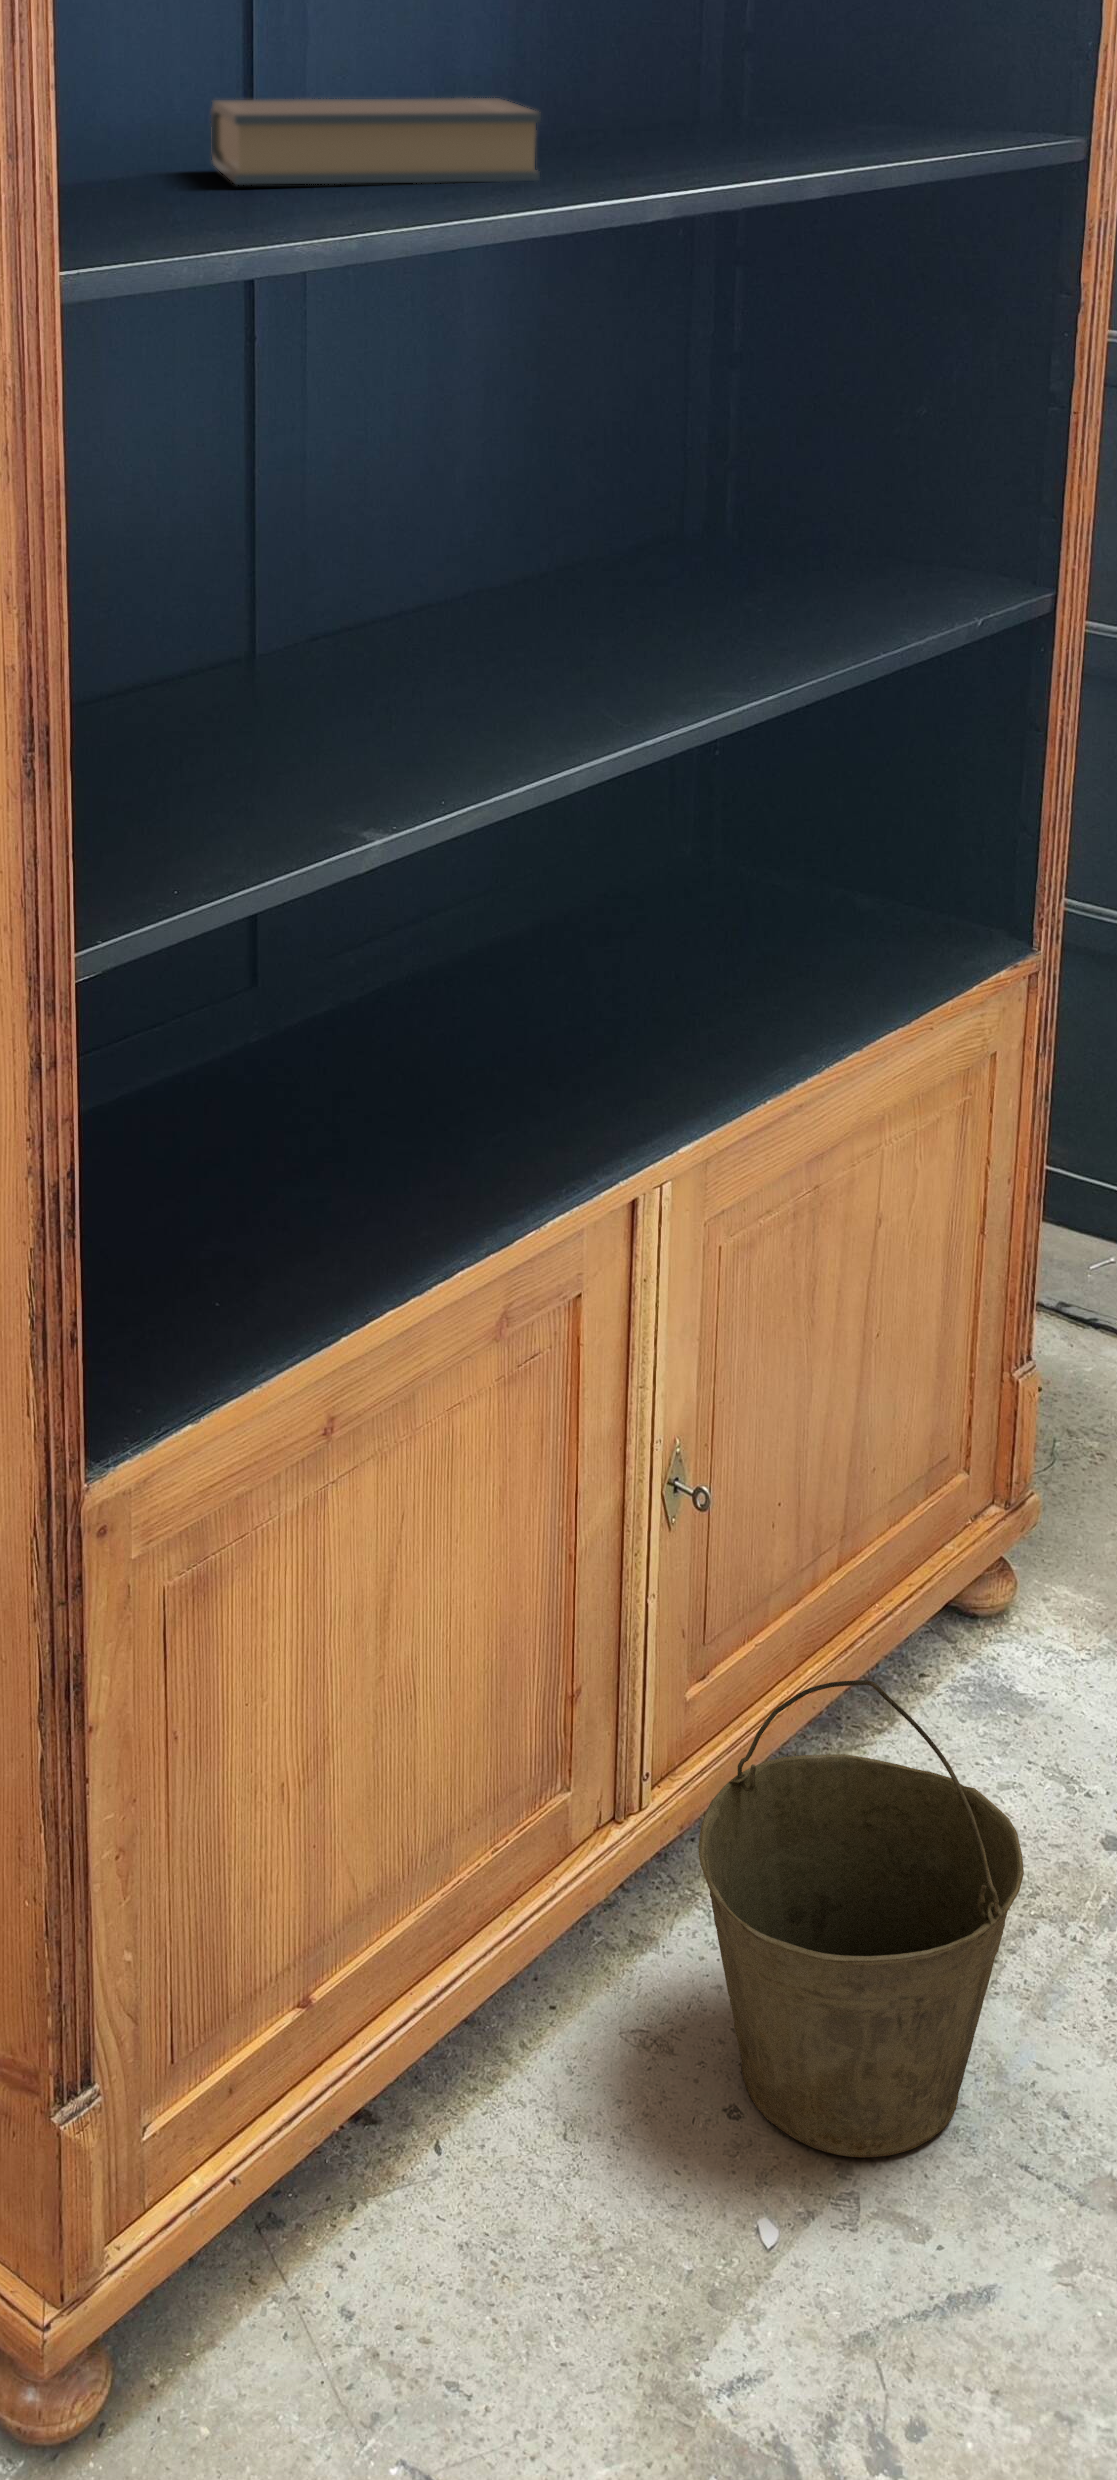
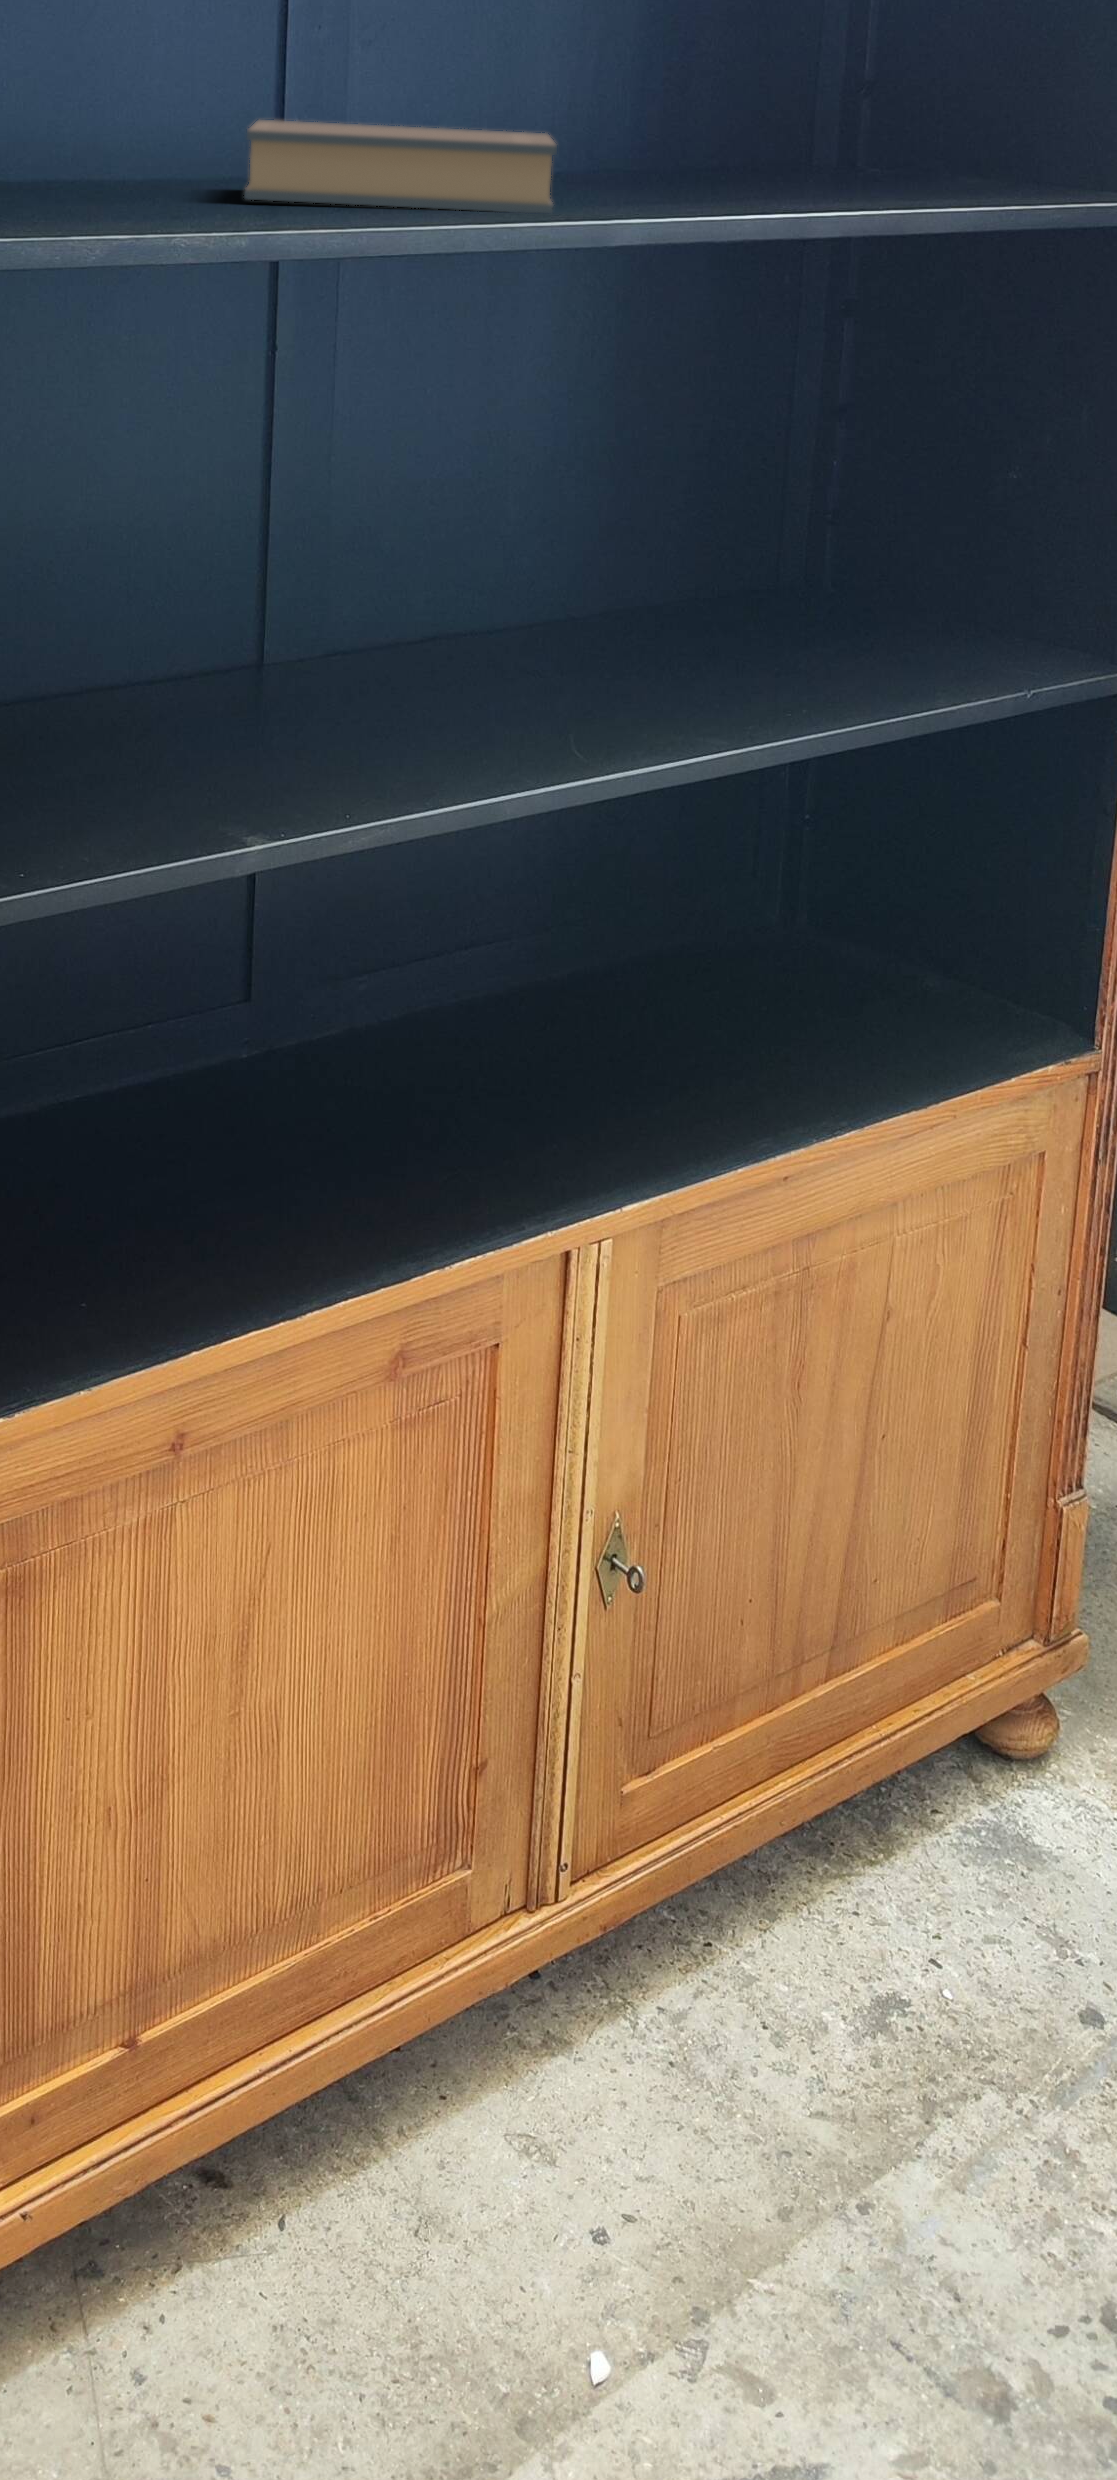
bucket: present [699,1680,1024,2158] -> none [577,1790,924,2306]

